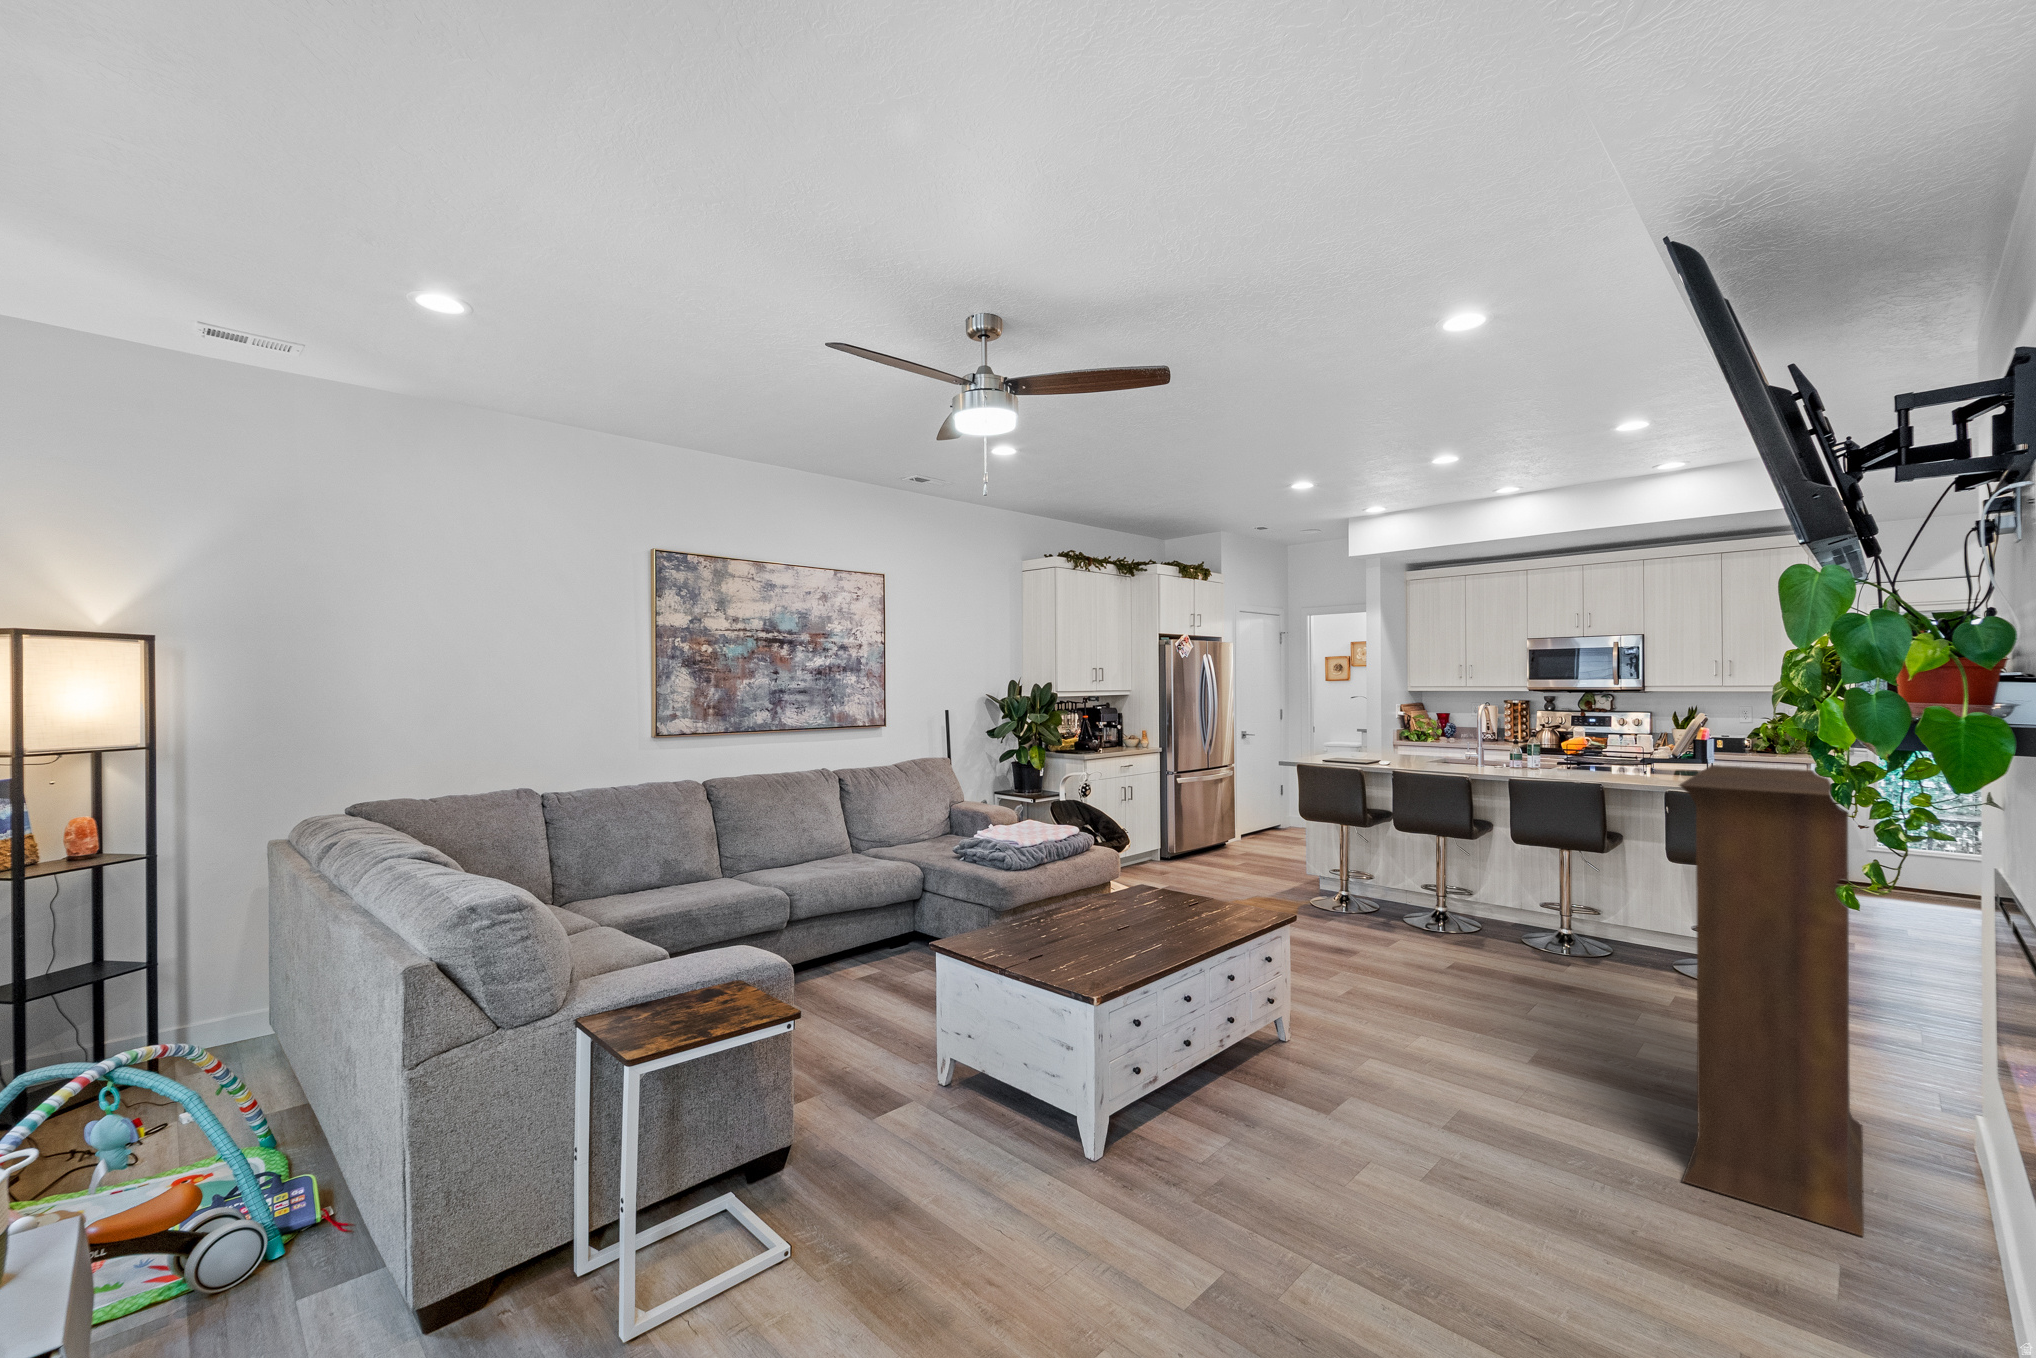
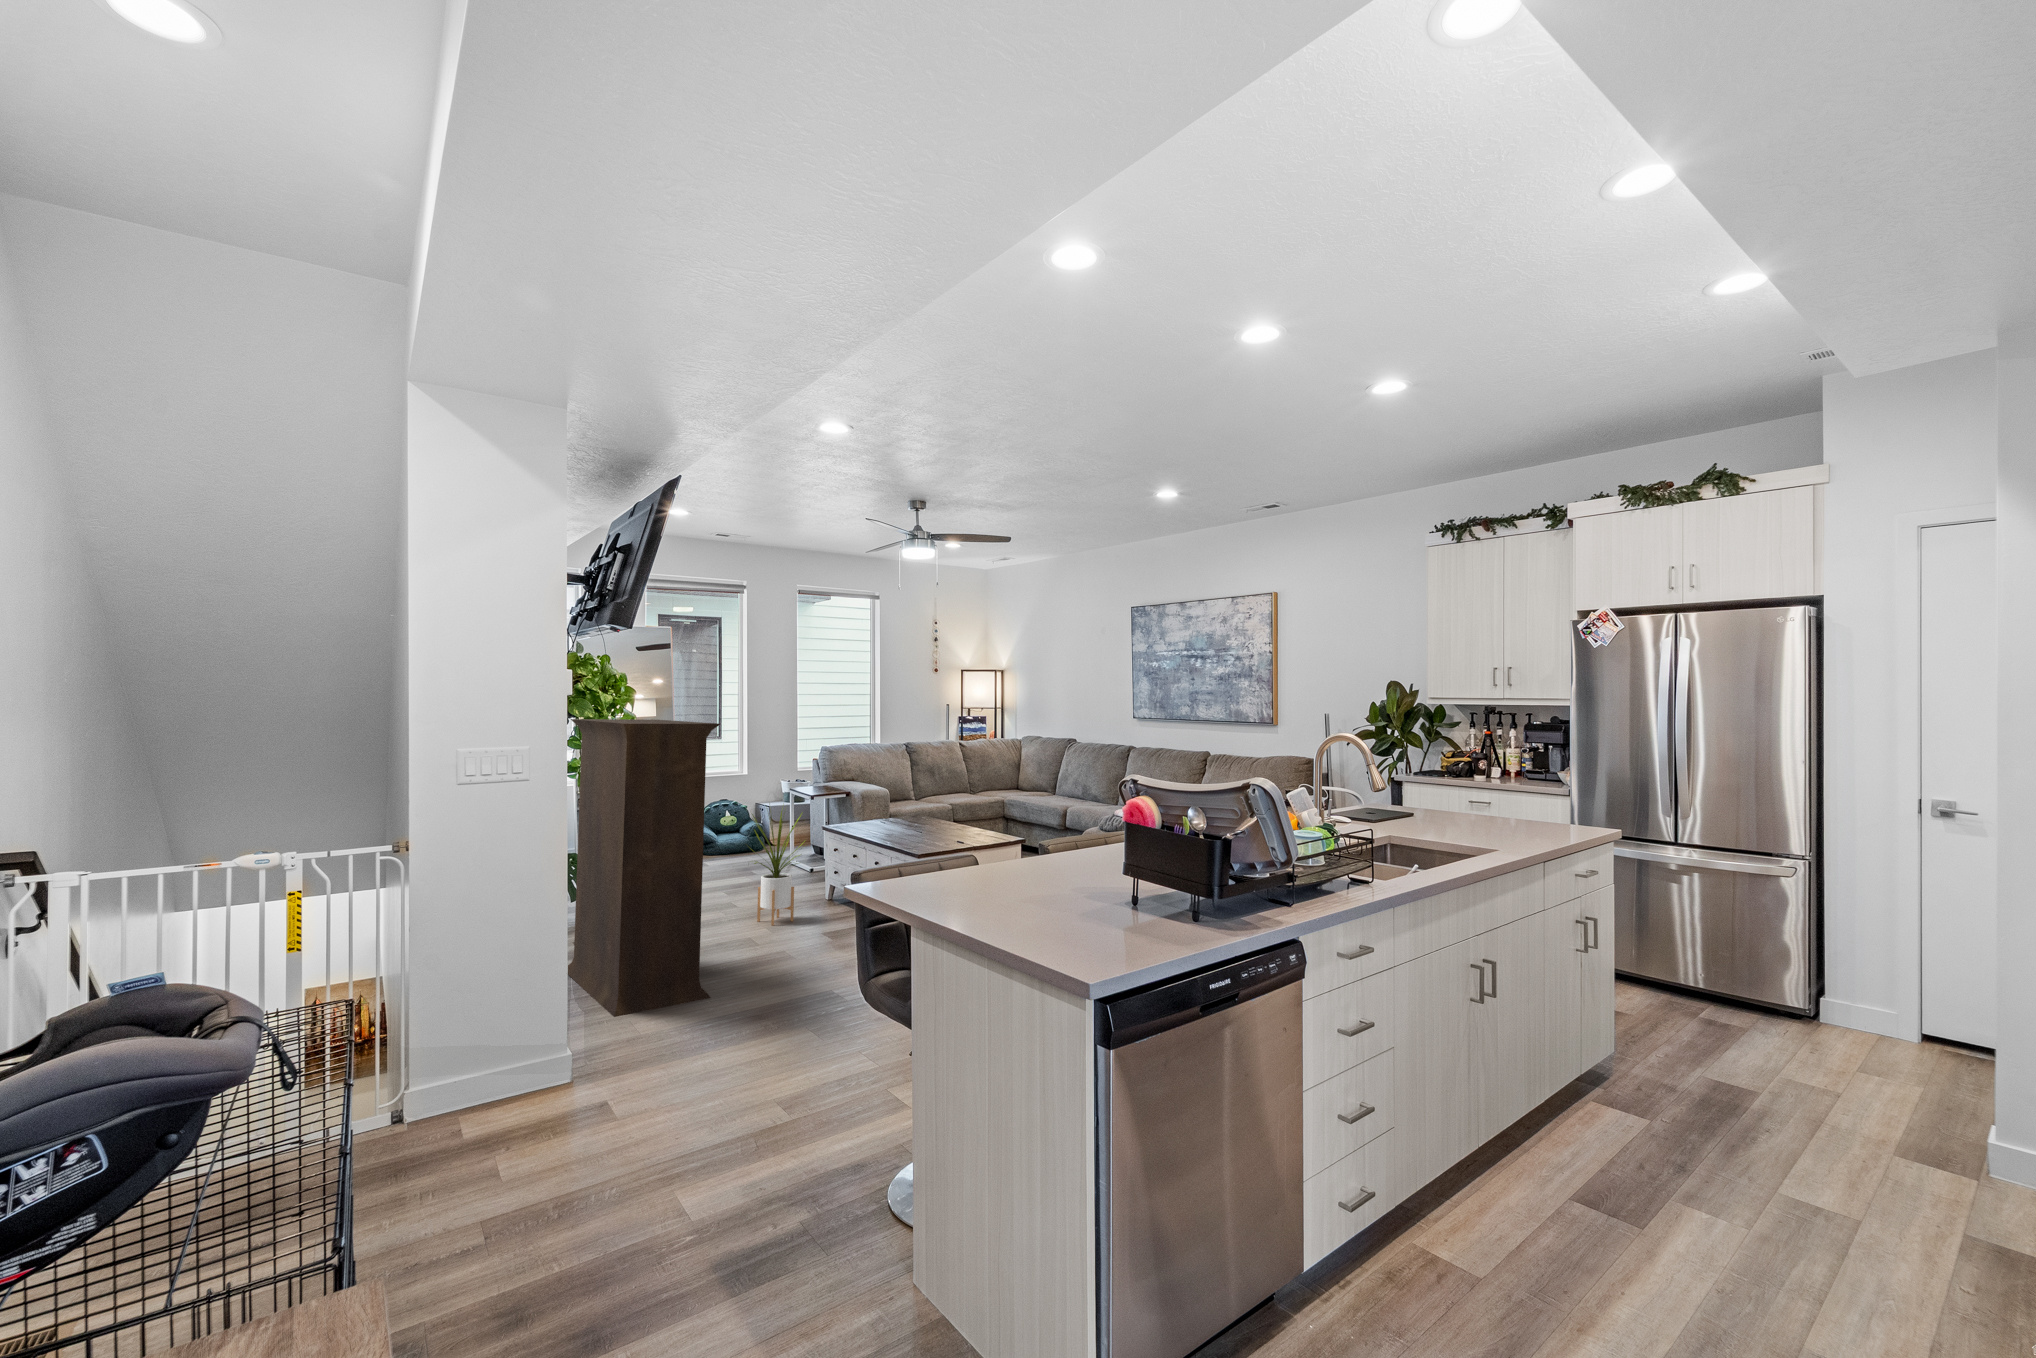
house plant: none [1309,917,1429,1147] -> present [752,811,805,925]

